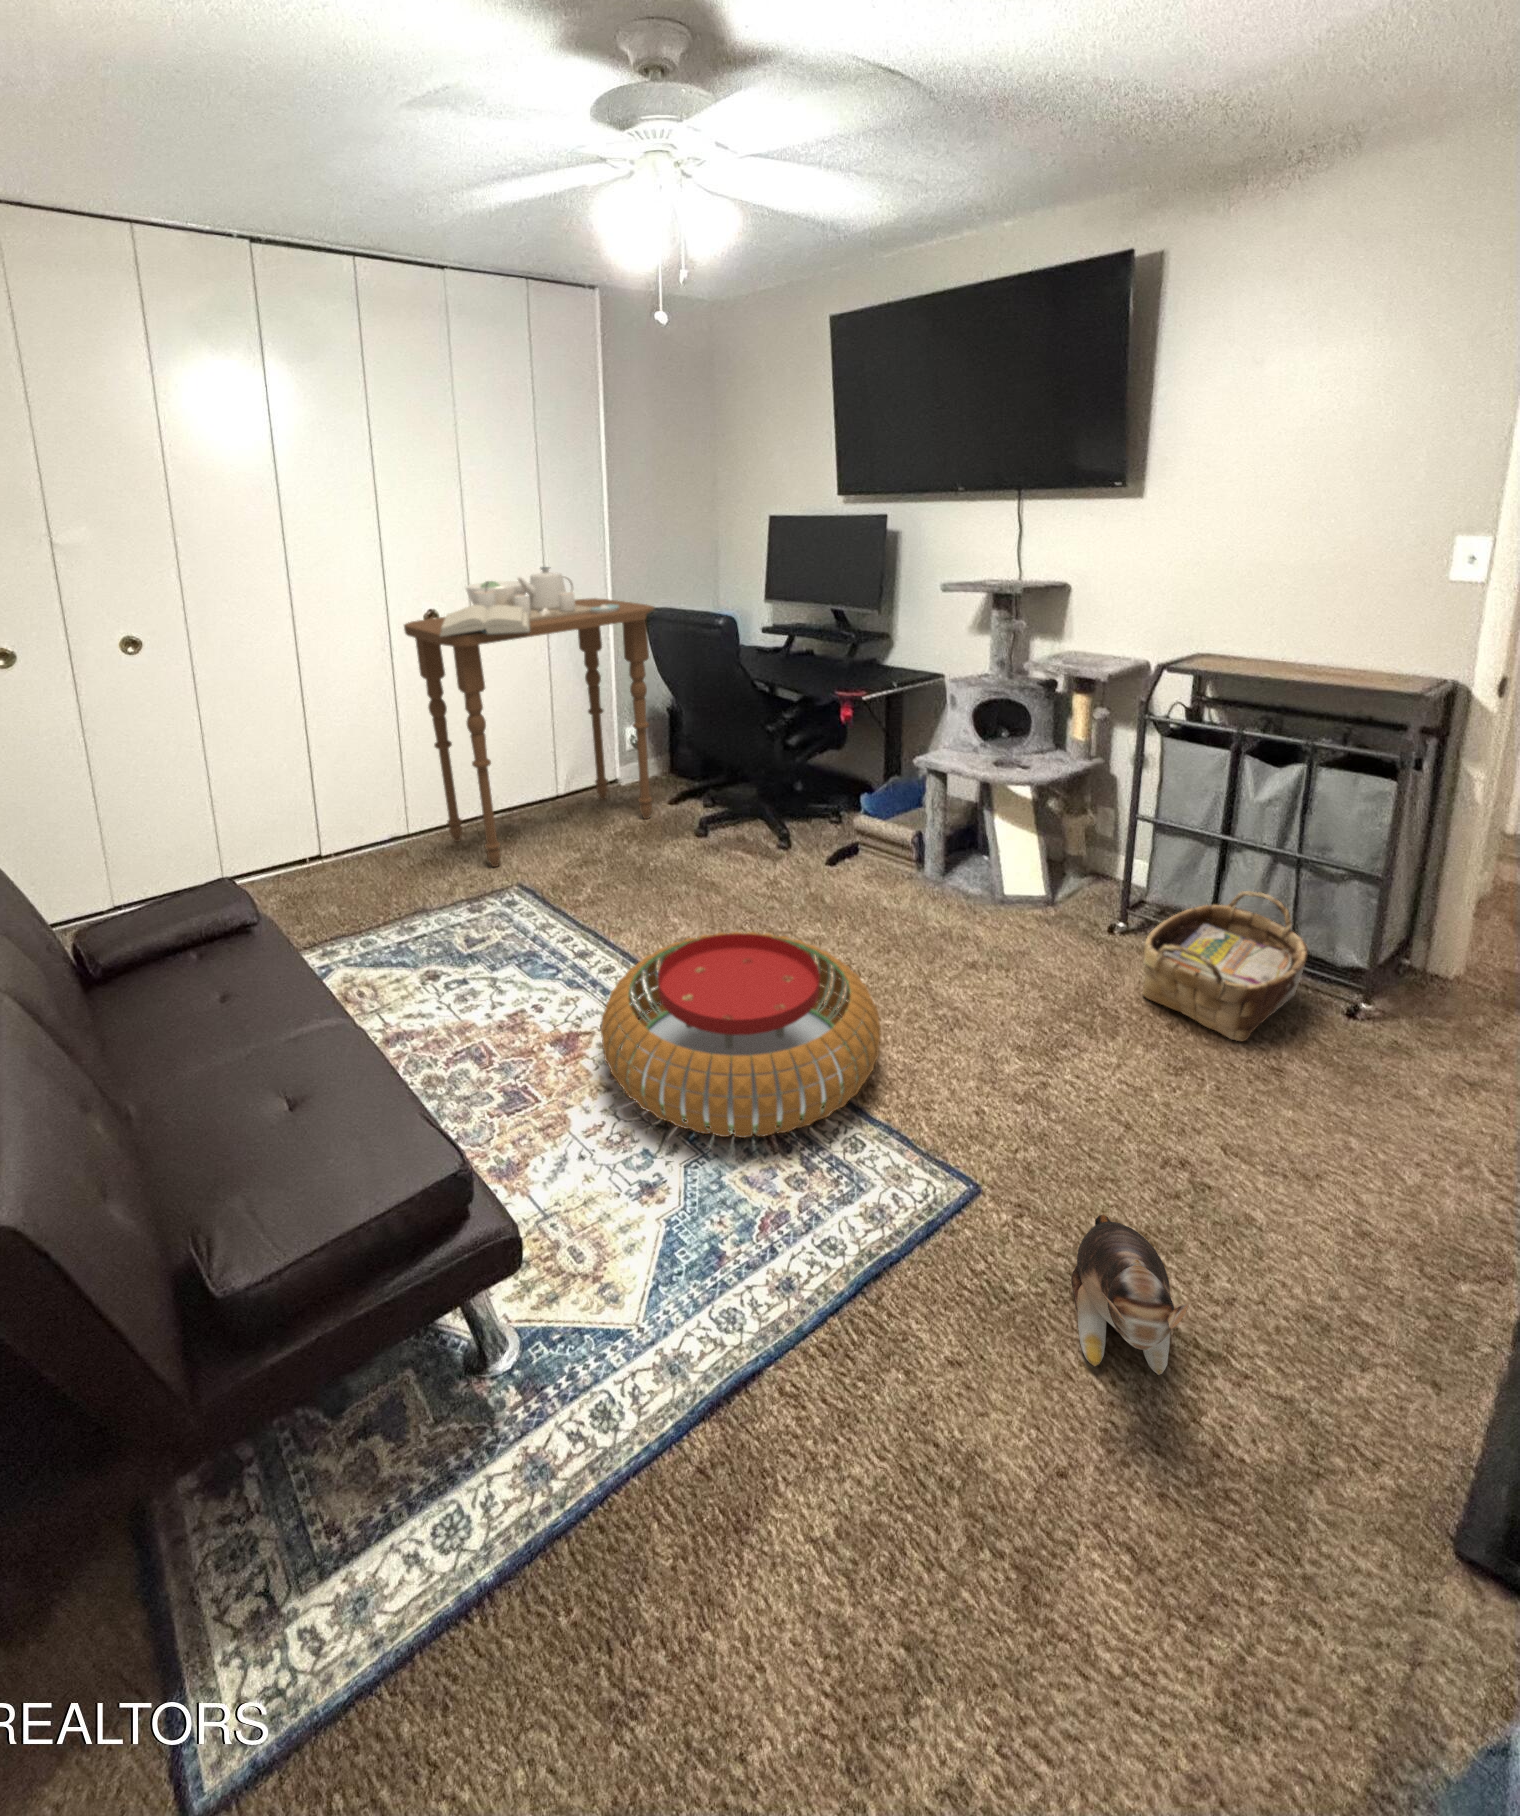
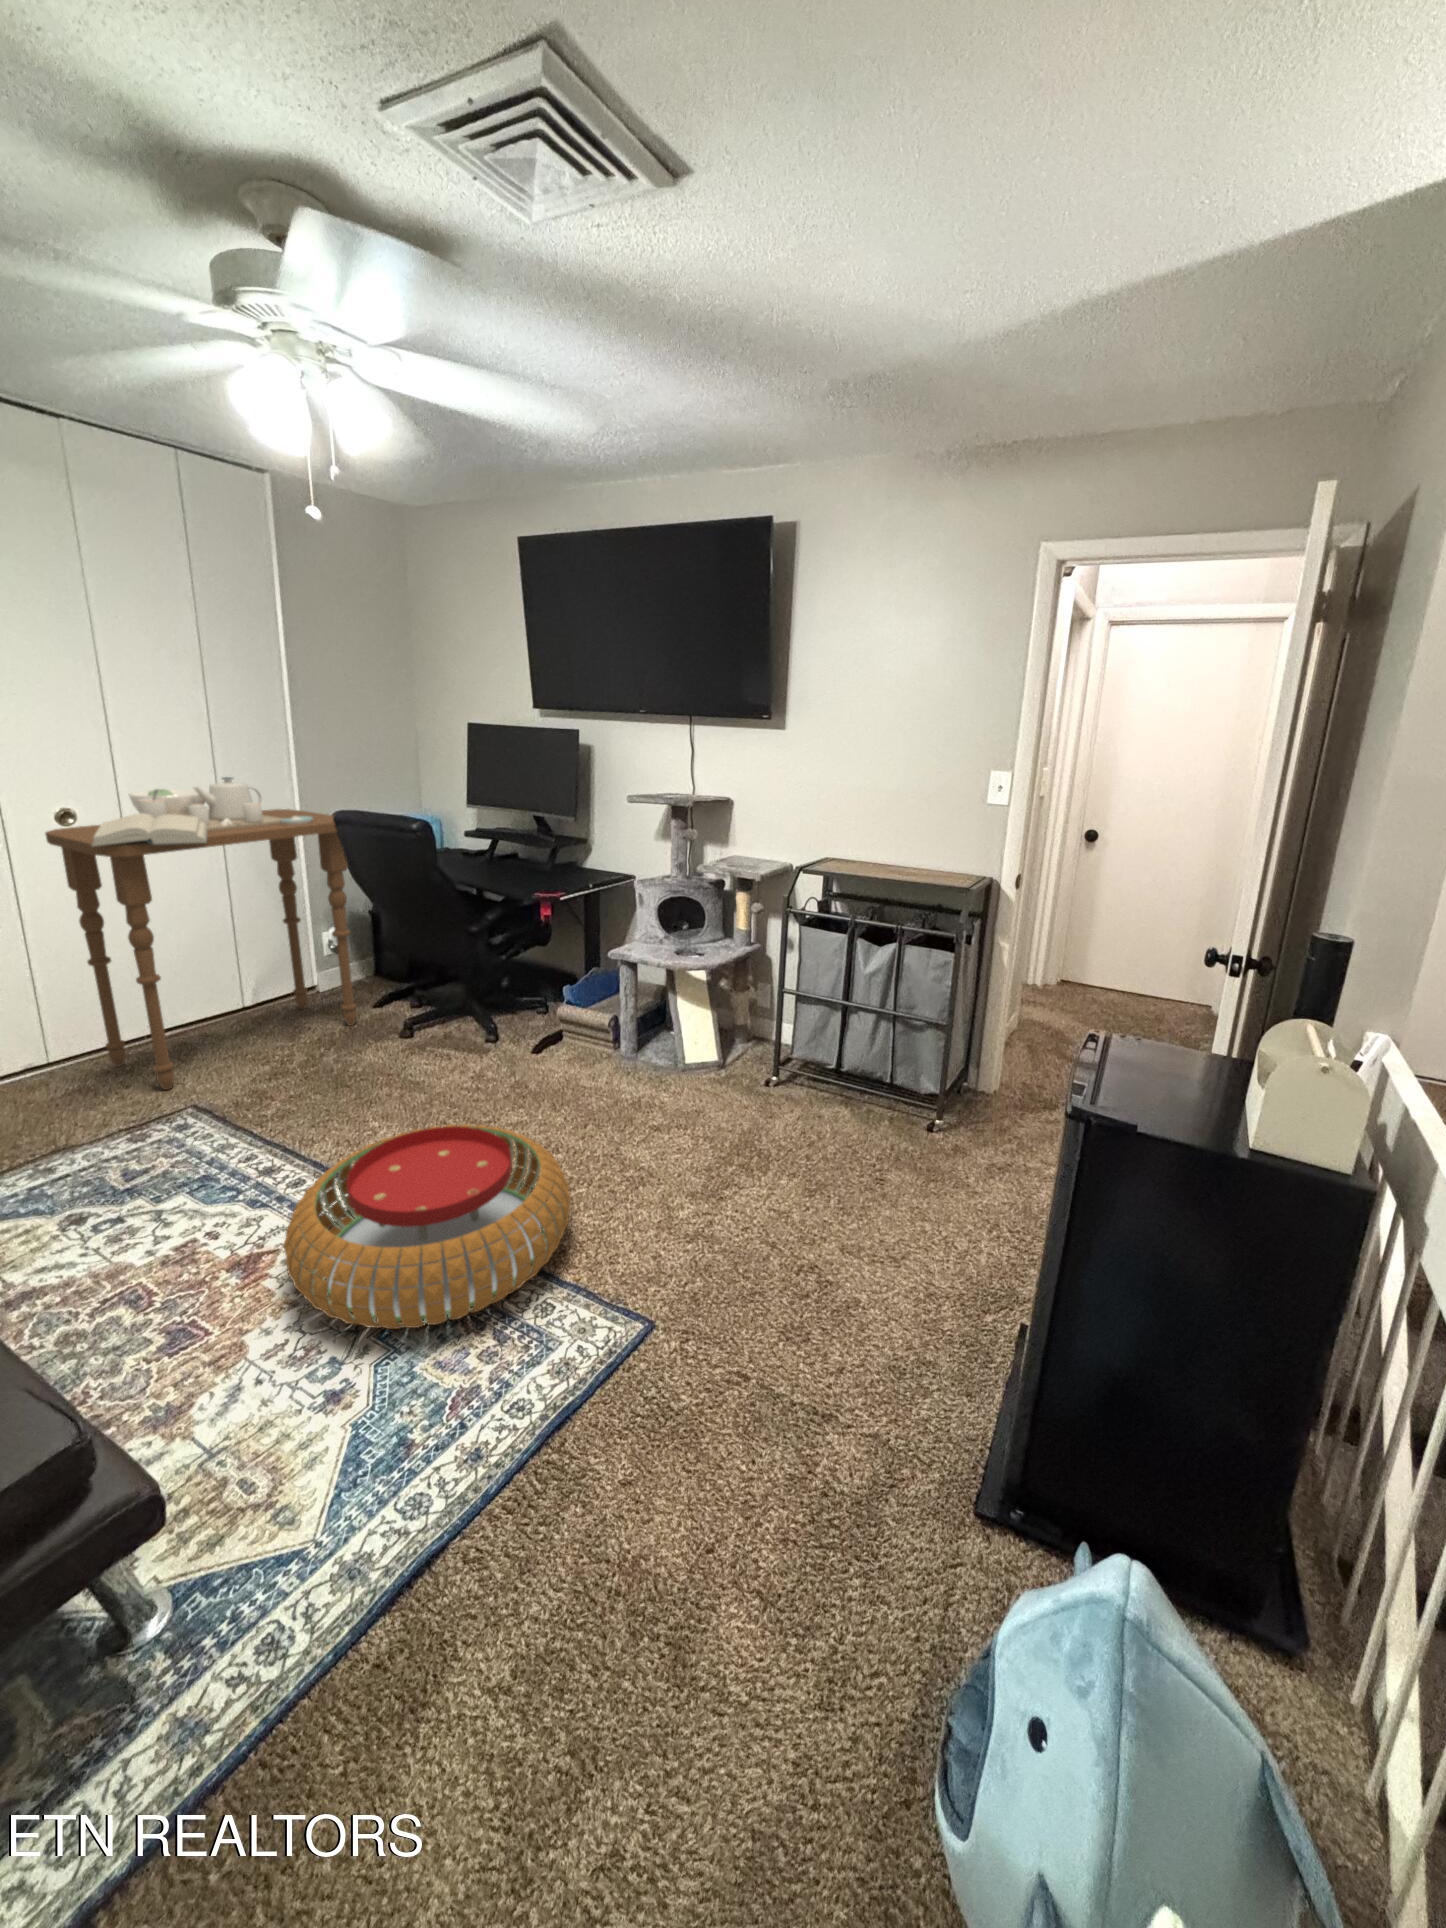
woven basket: present [1142,891,1308,1041] -> none [783,1046,892,1163]
plush toy: present [1071,1215,1188,1375] -> none [723,1322,793,1451]

